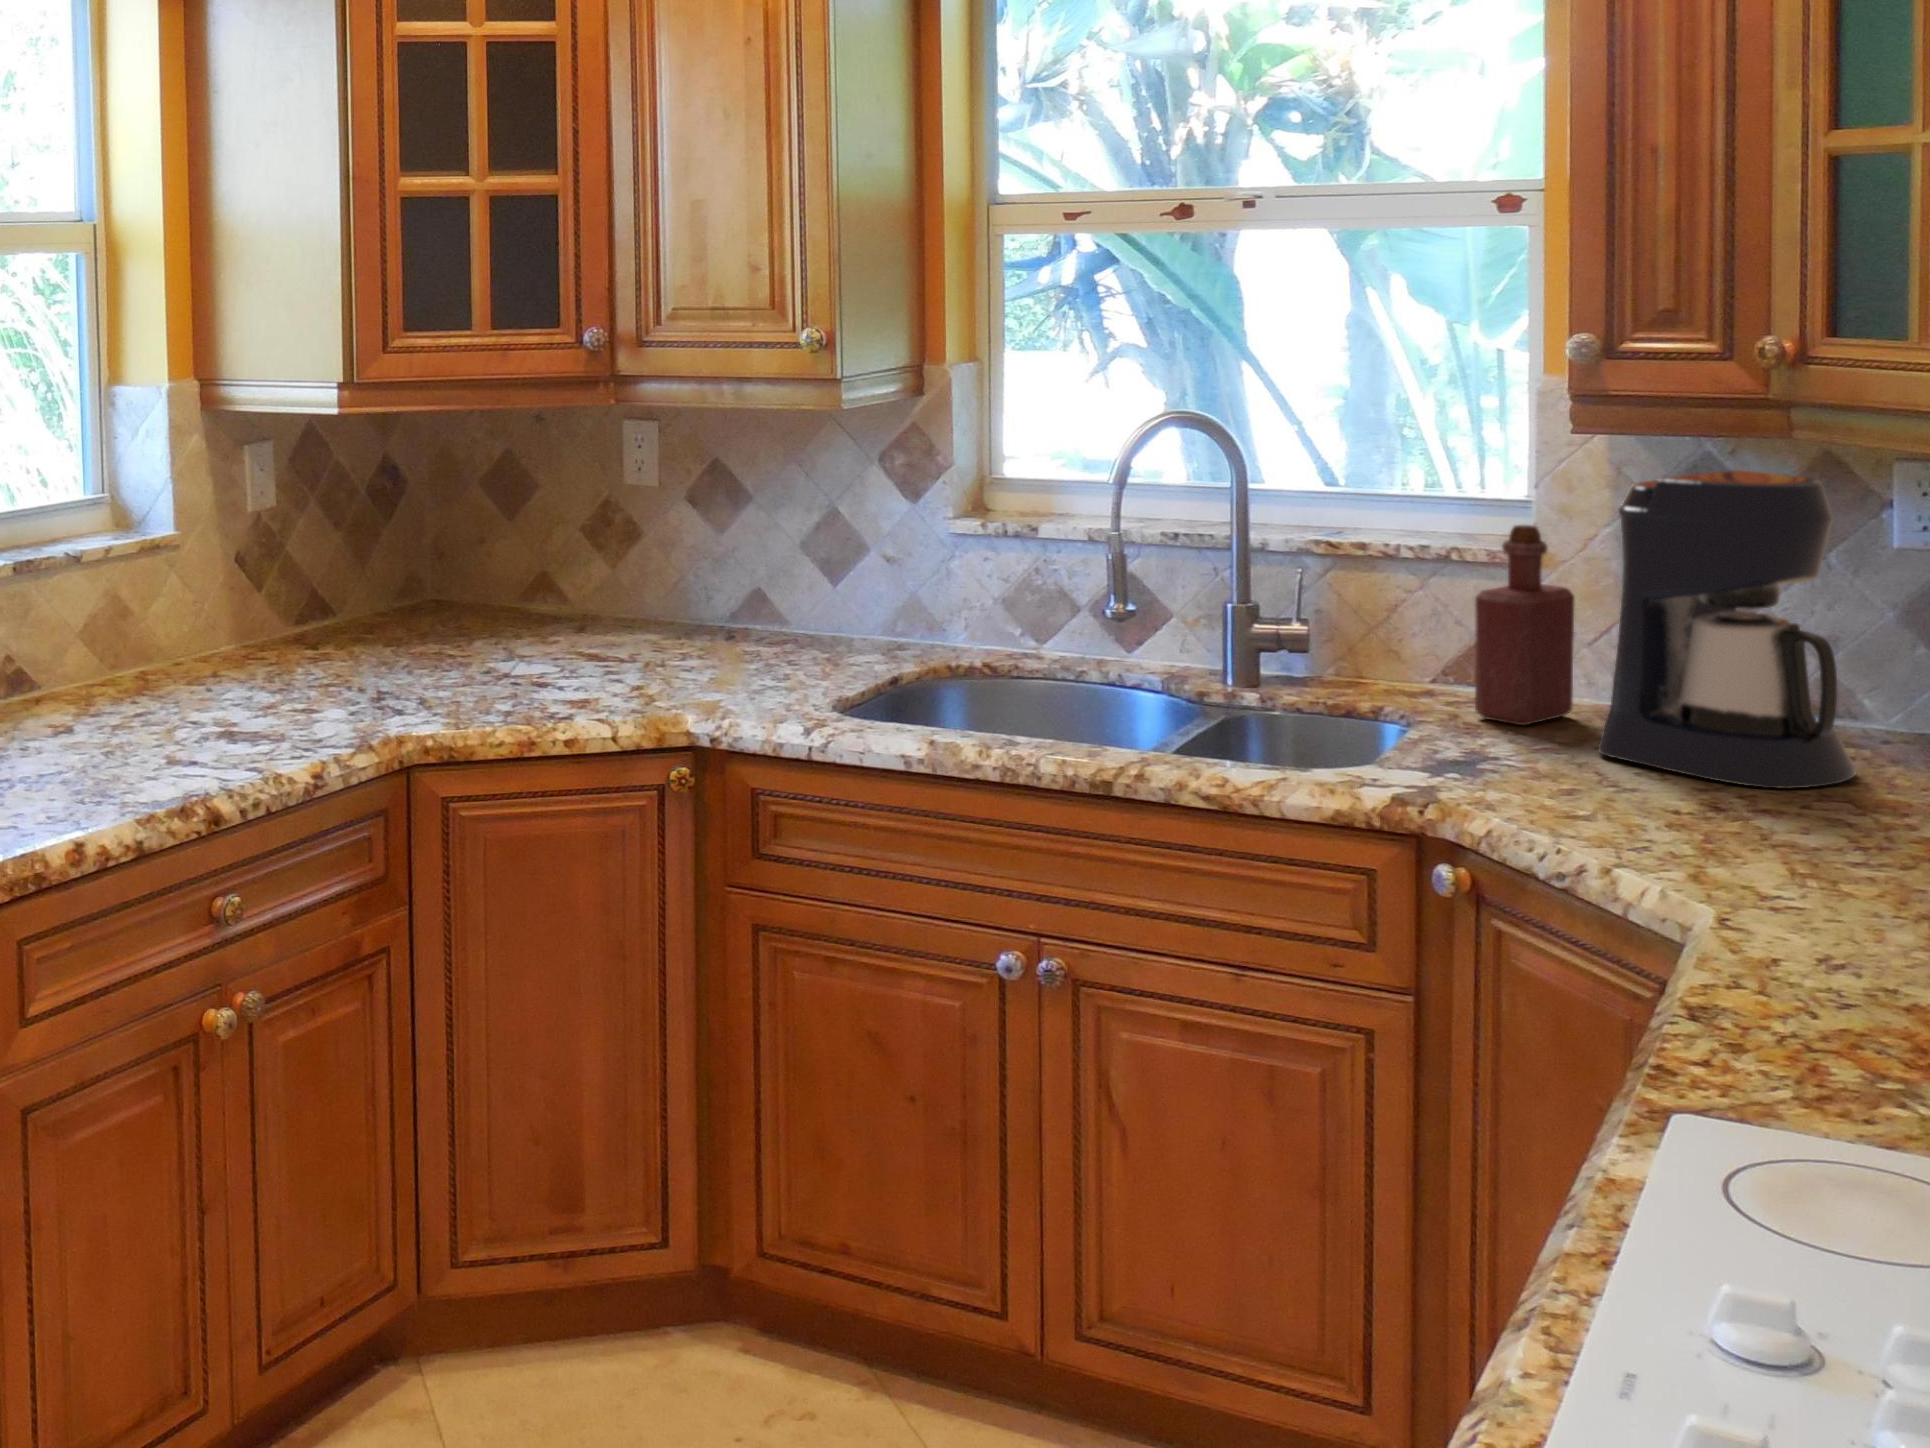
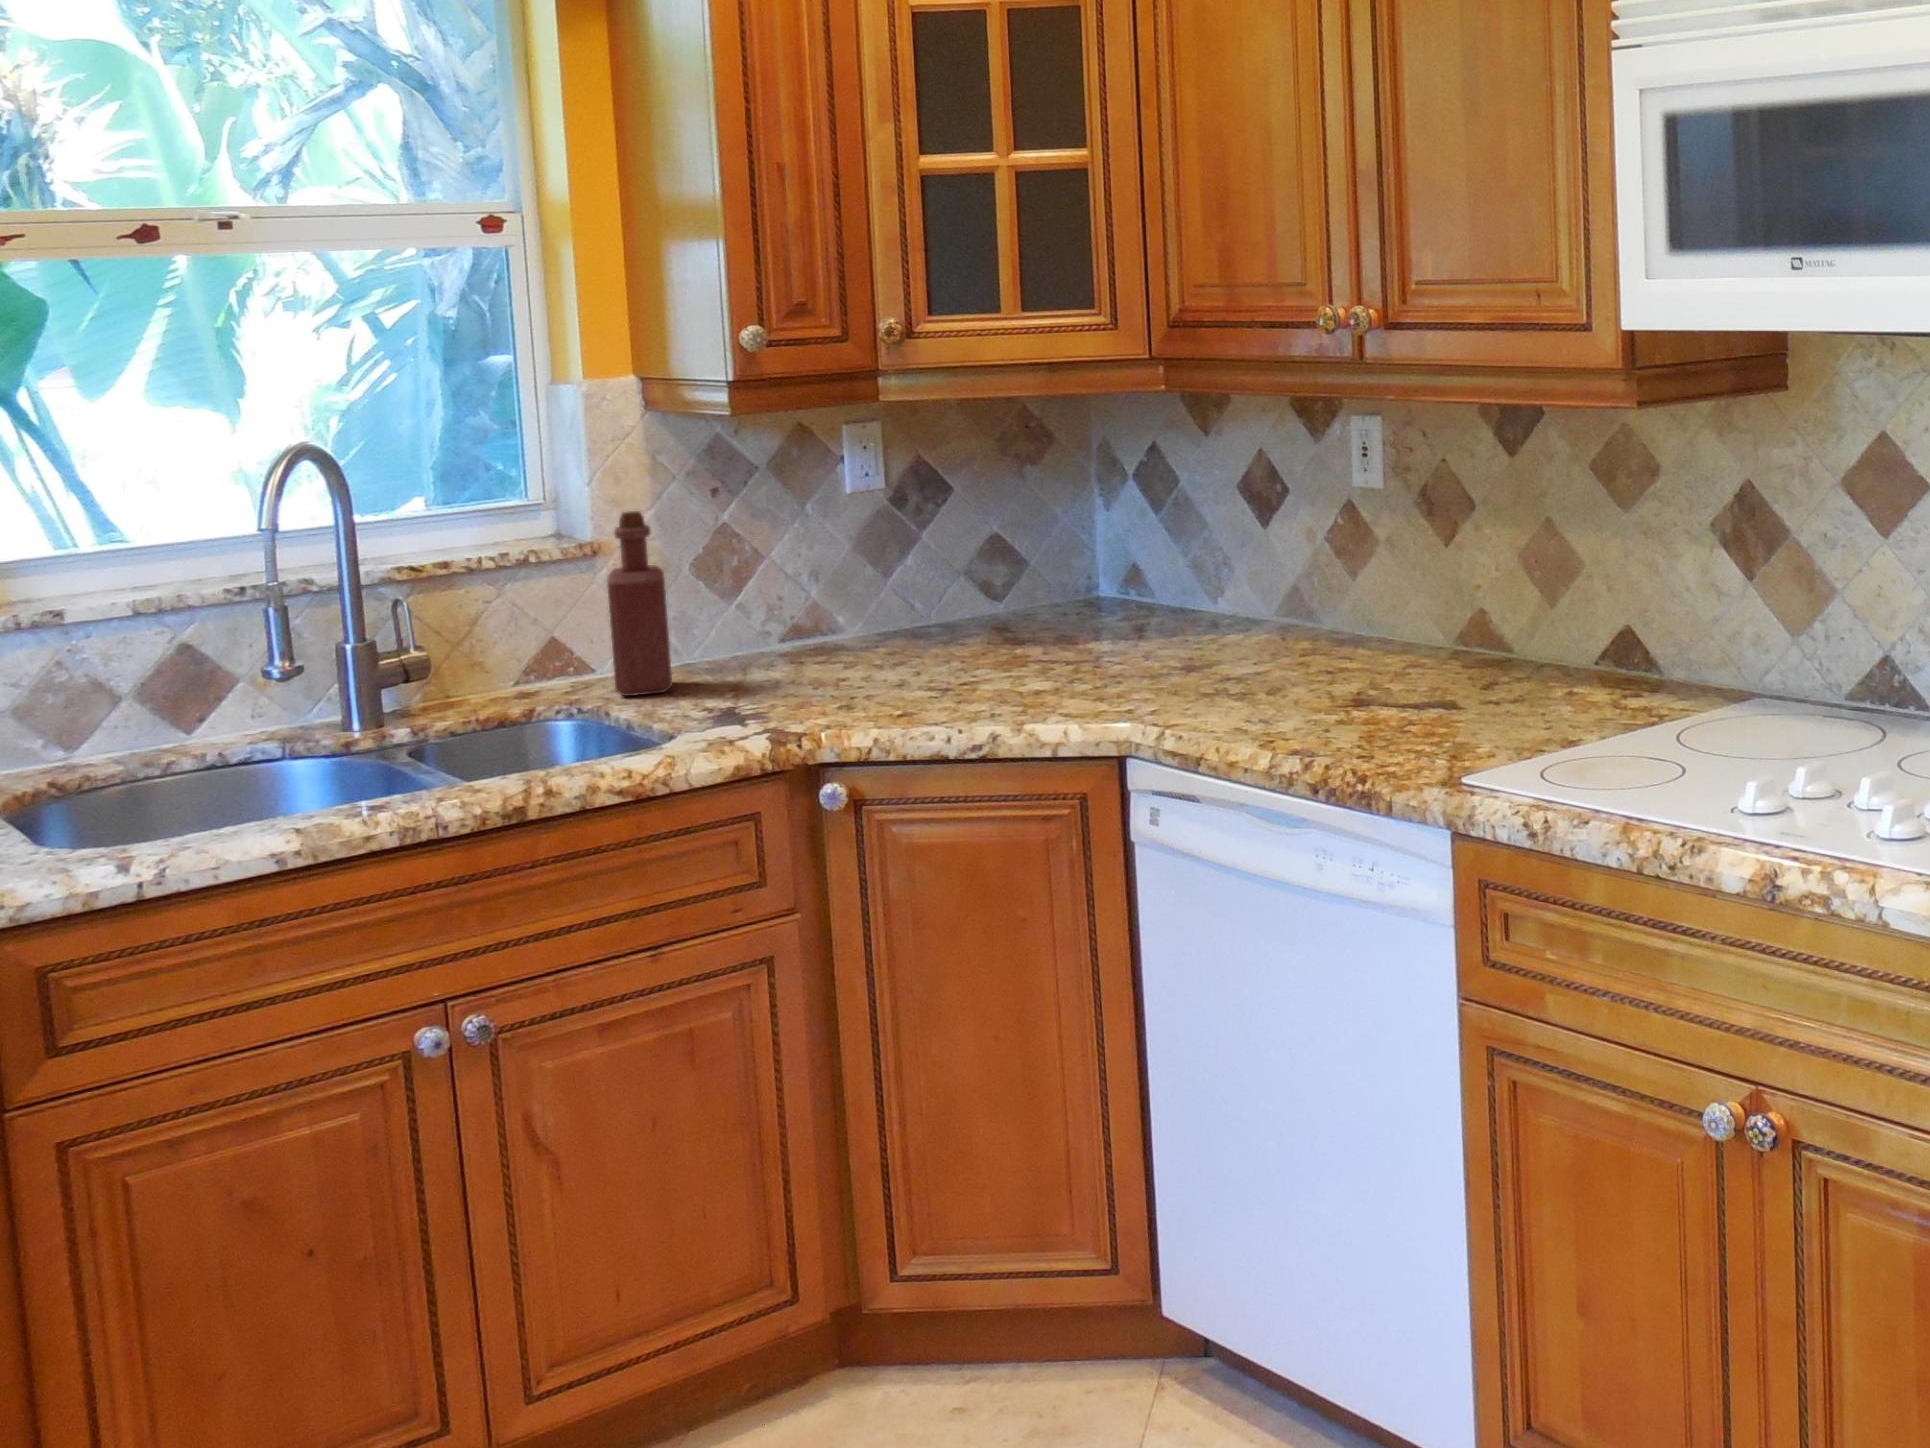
coffee maker: present [1598,470,1855,788] -> none [763,431,949,688]

